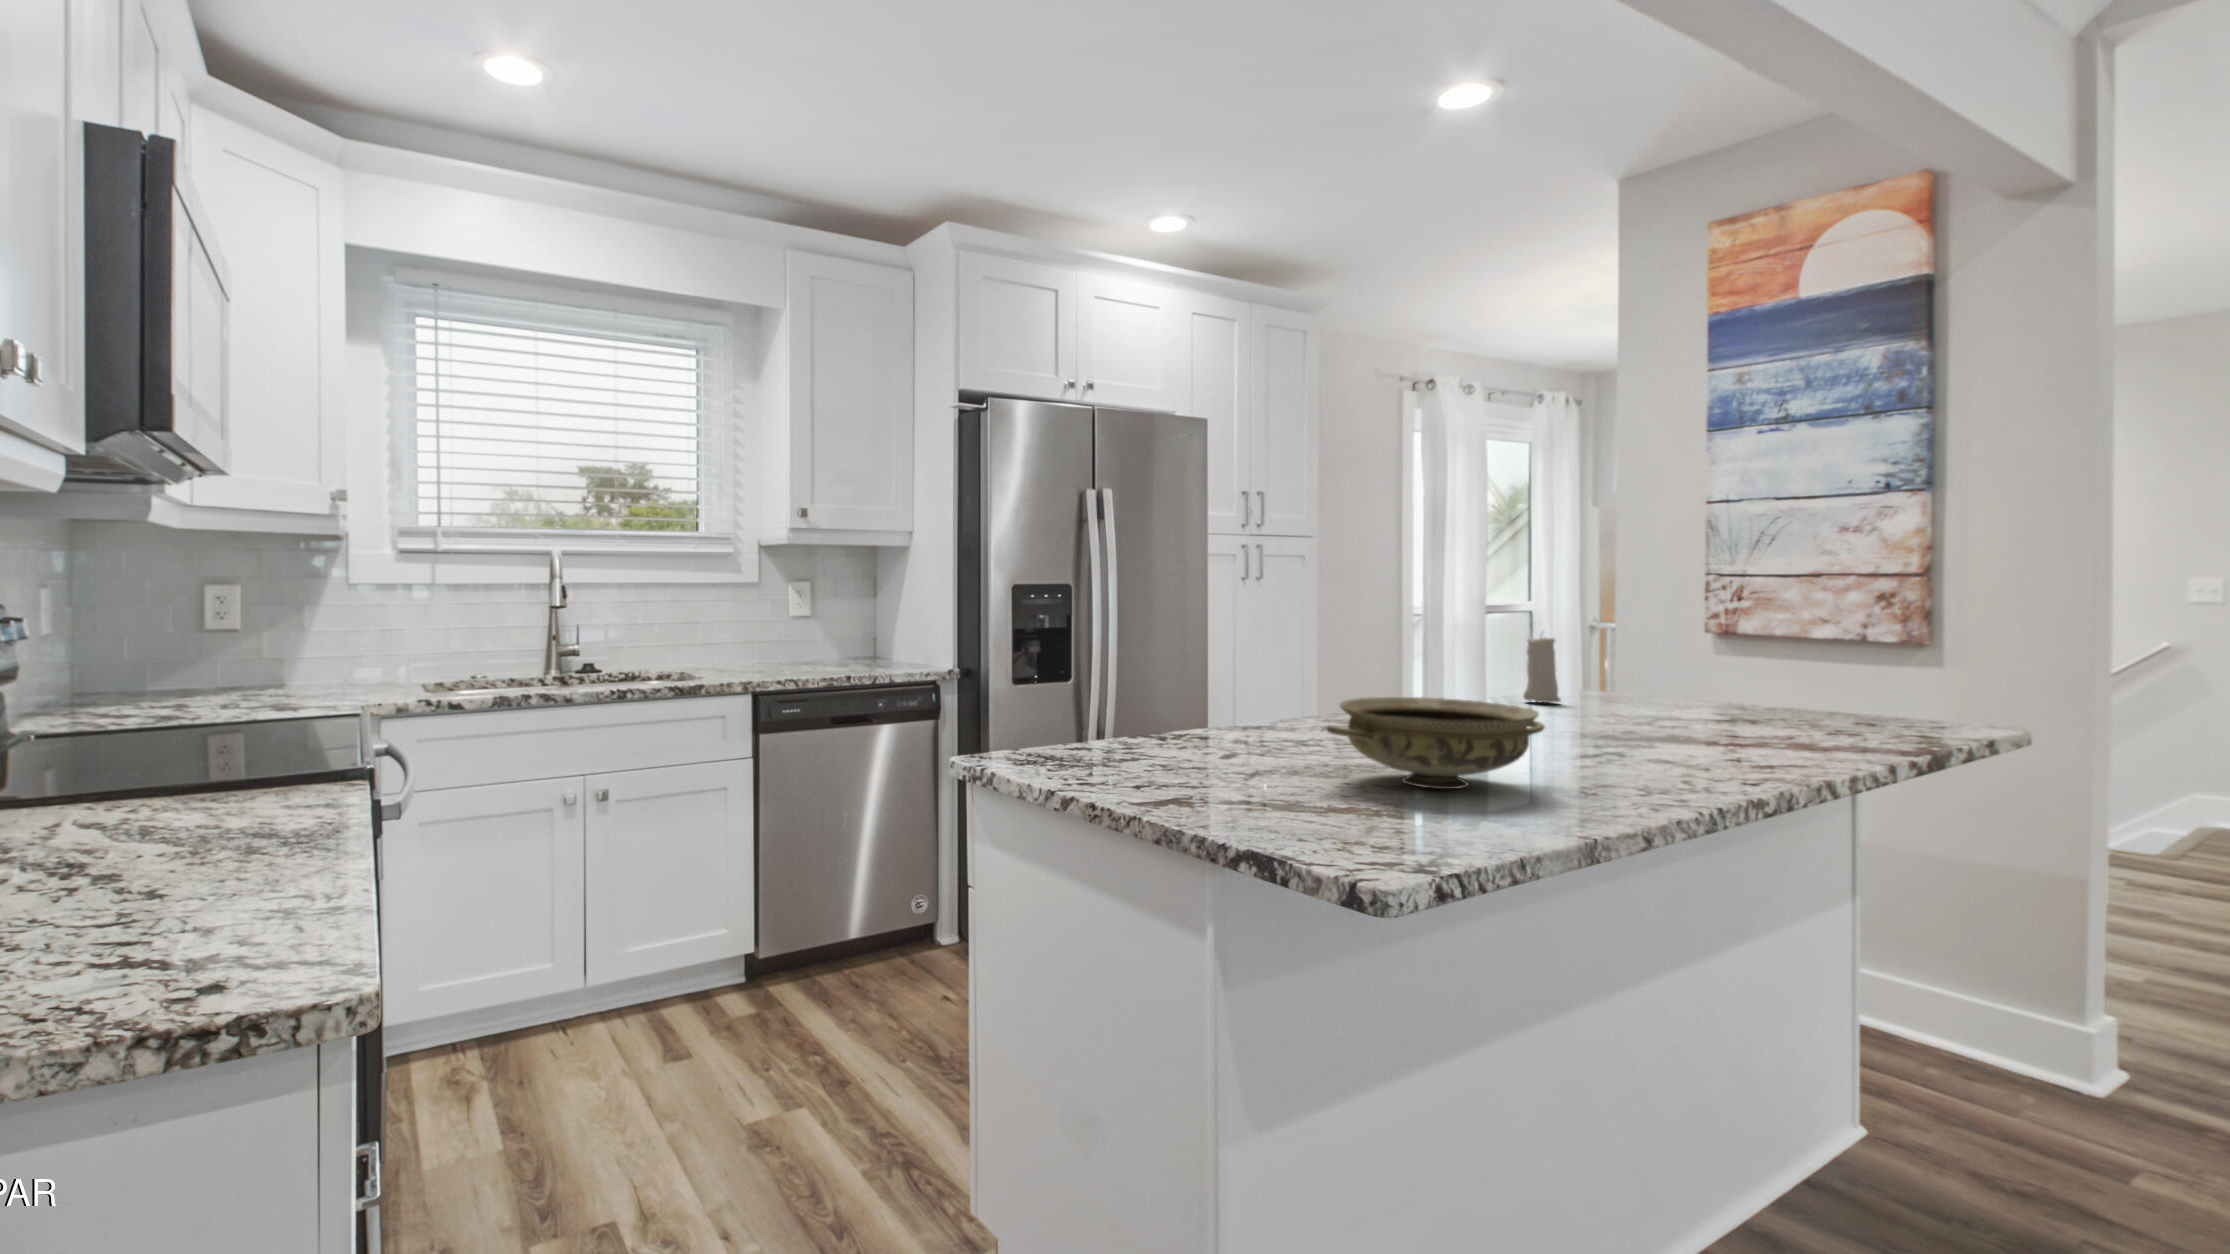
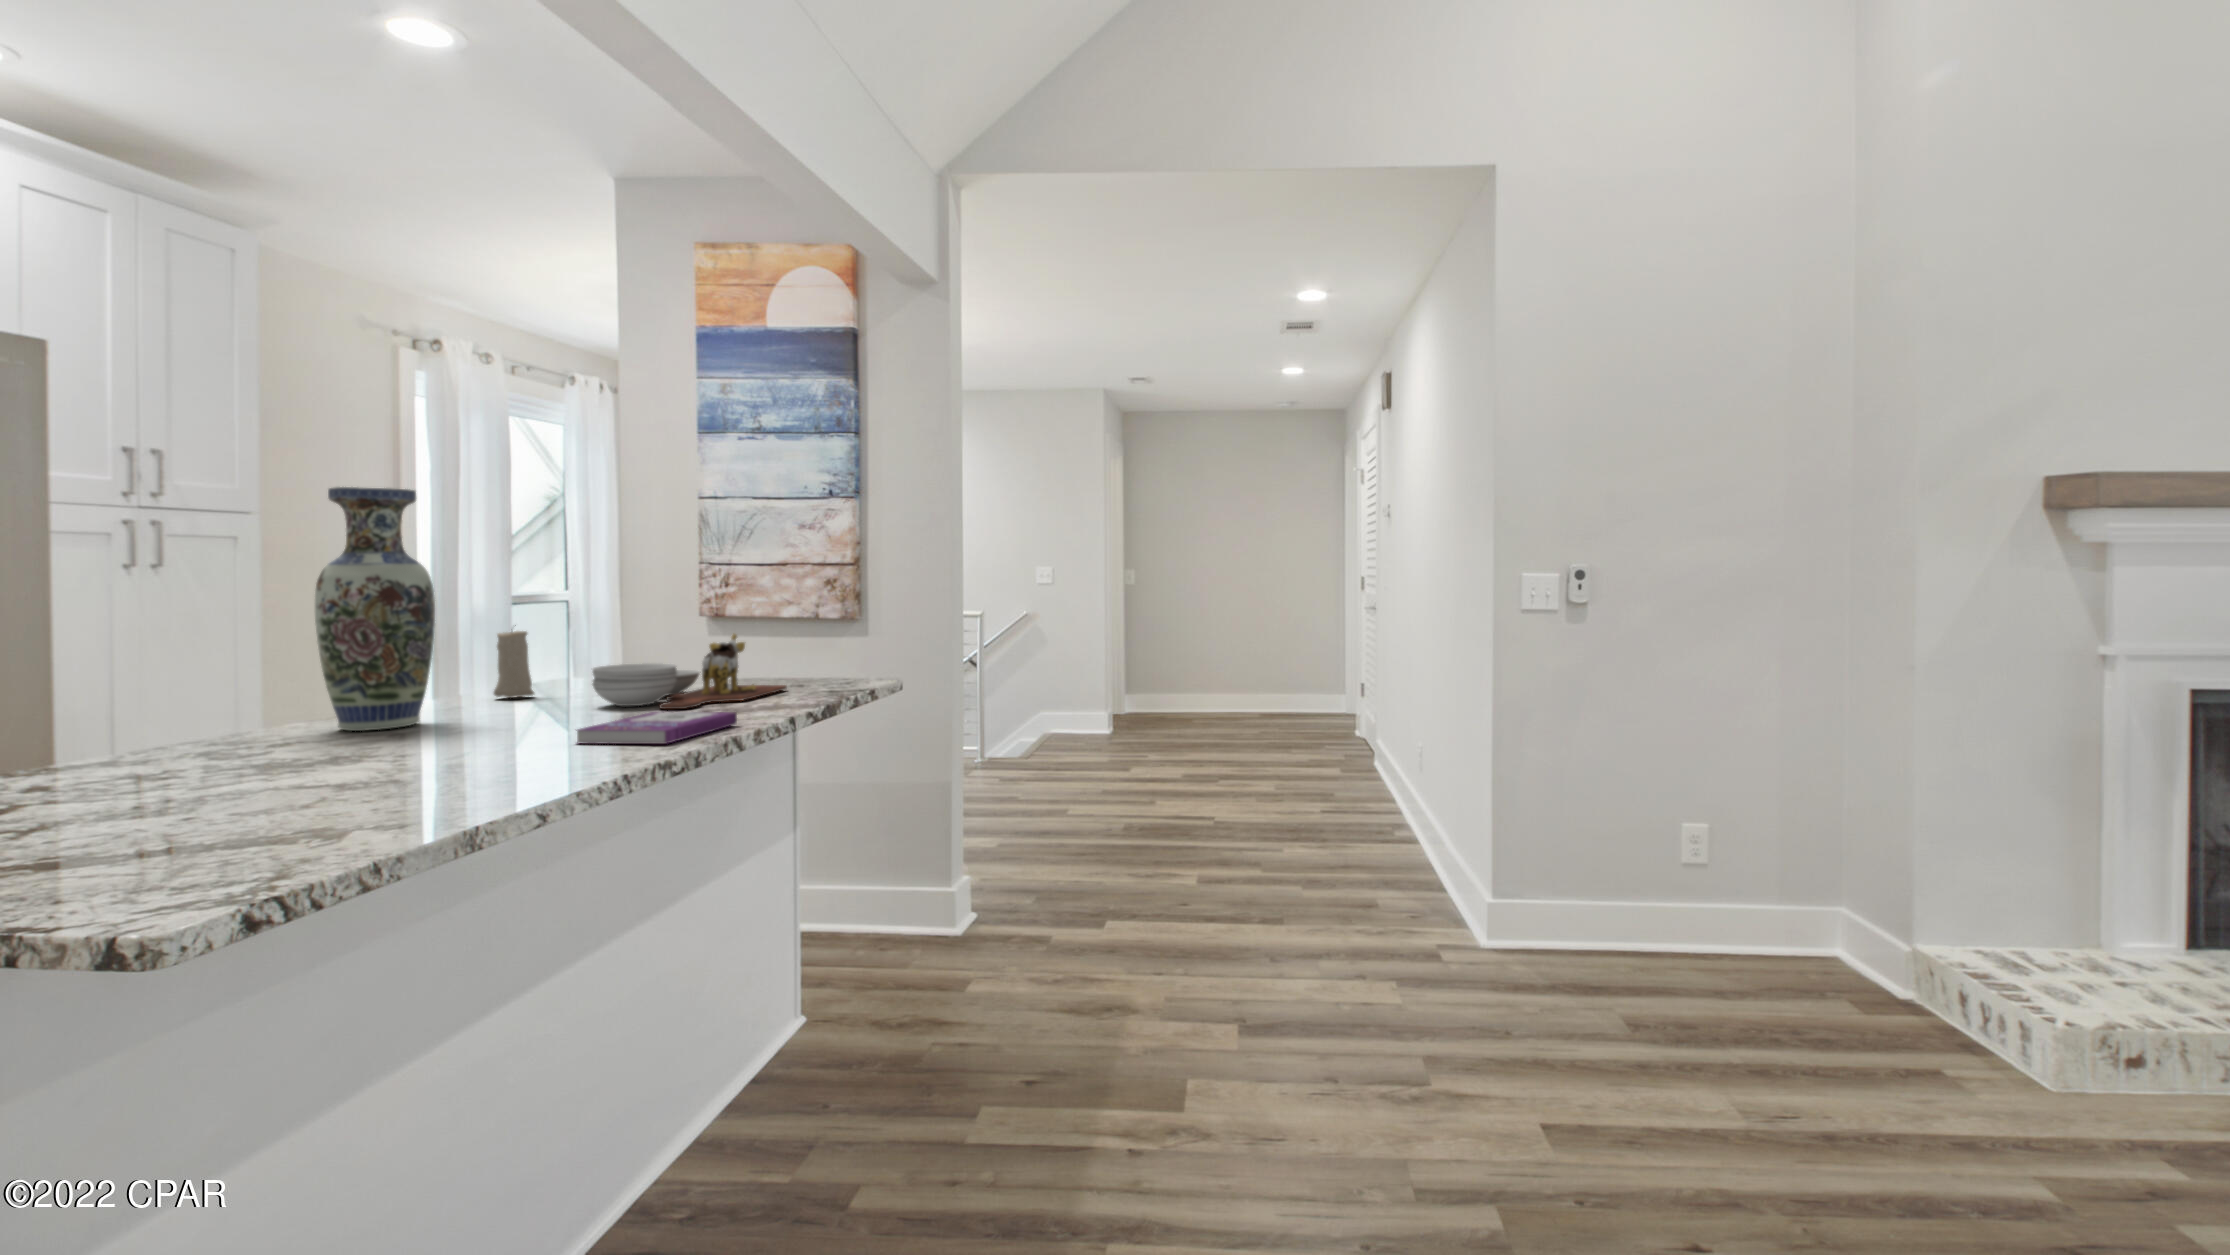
vase: none [1396,503,1487,721] -> present [315,487,435,731]
cutting board: none [1627,653,1856,735] -> present [592,634,787,709]
ceramic bowl: present [1327,697,1545,789] -> none [149,704,458,808]
book: none [1636,735,1820,775] -> present [576,712,737,744]

